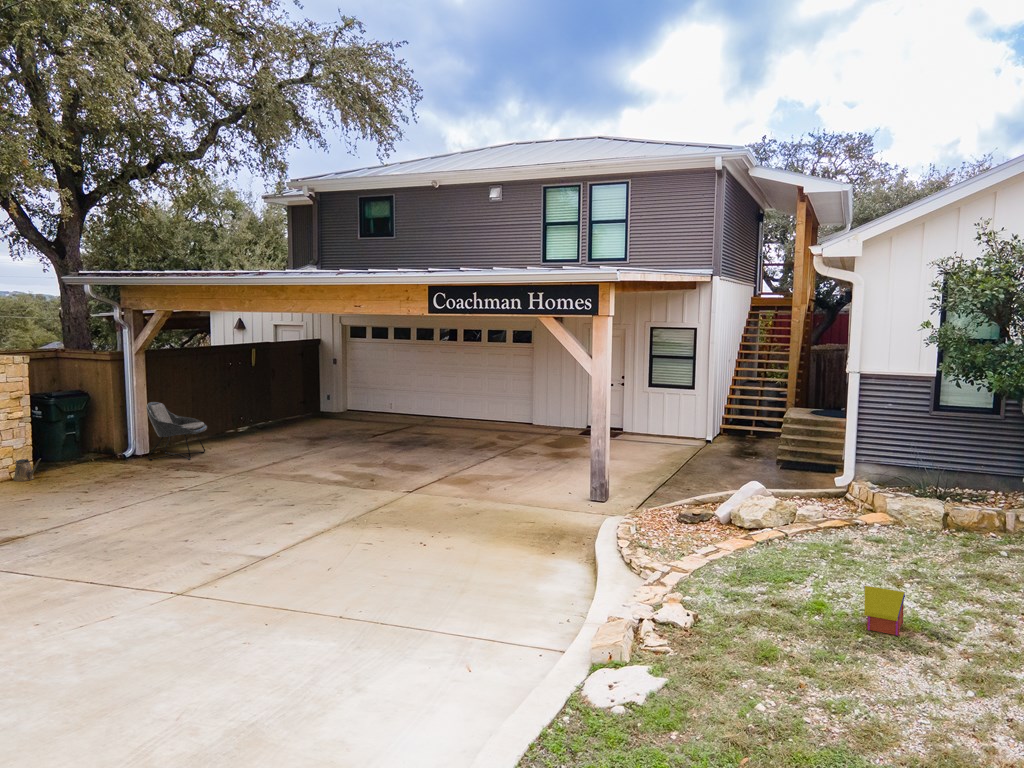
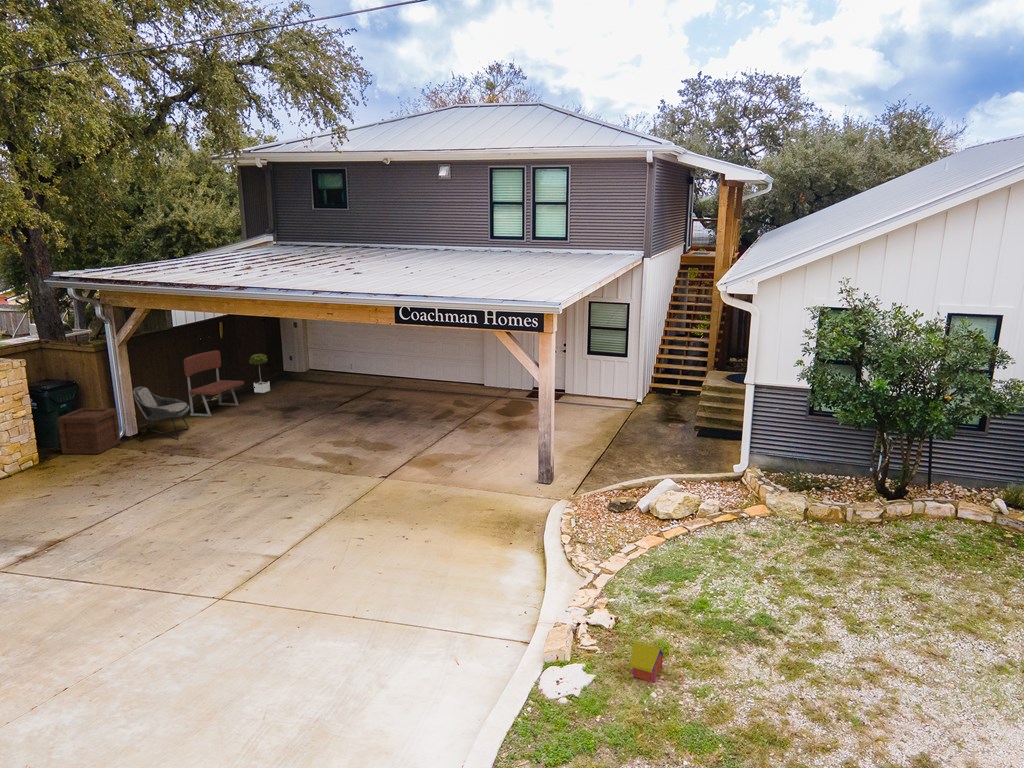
bench: none [208,377,273,445] -> present [184,350,244,417]
potted tree: none [282,386,303,429] -> present [249,354,270,393]
wooden crate: none [60,421,128,469] -> present [57,408,121,454]
watering can: present [14,458,41,481] -> none [22,453,50,474]
toy house: present [864,586,905,636] -> present [630,642,663,682]

